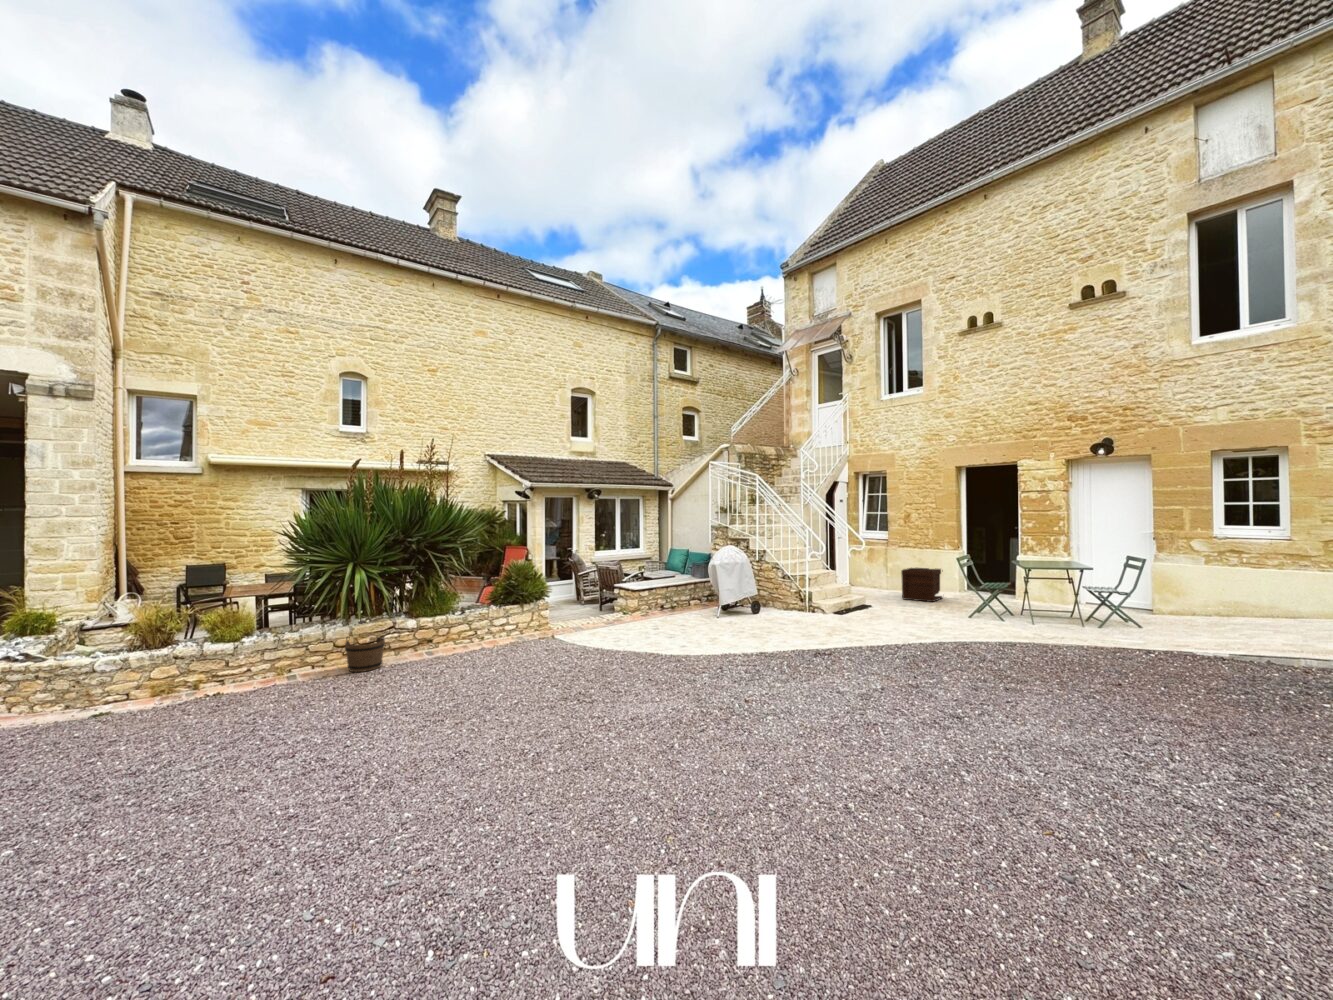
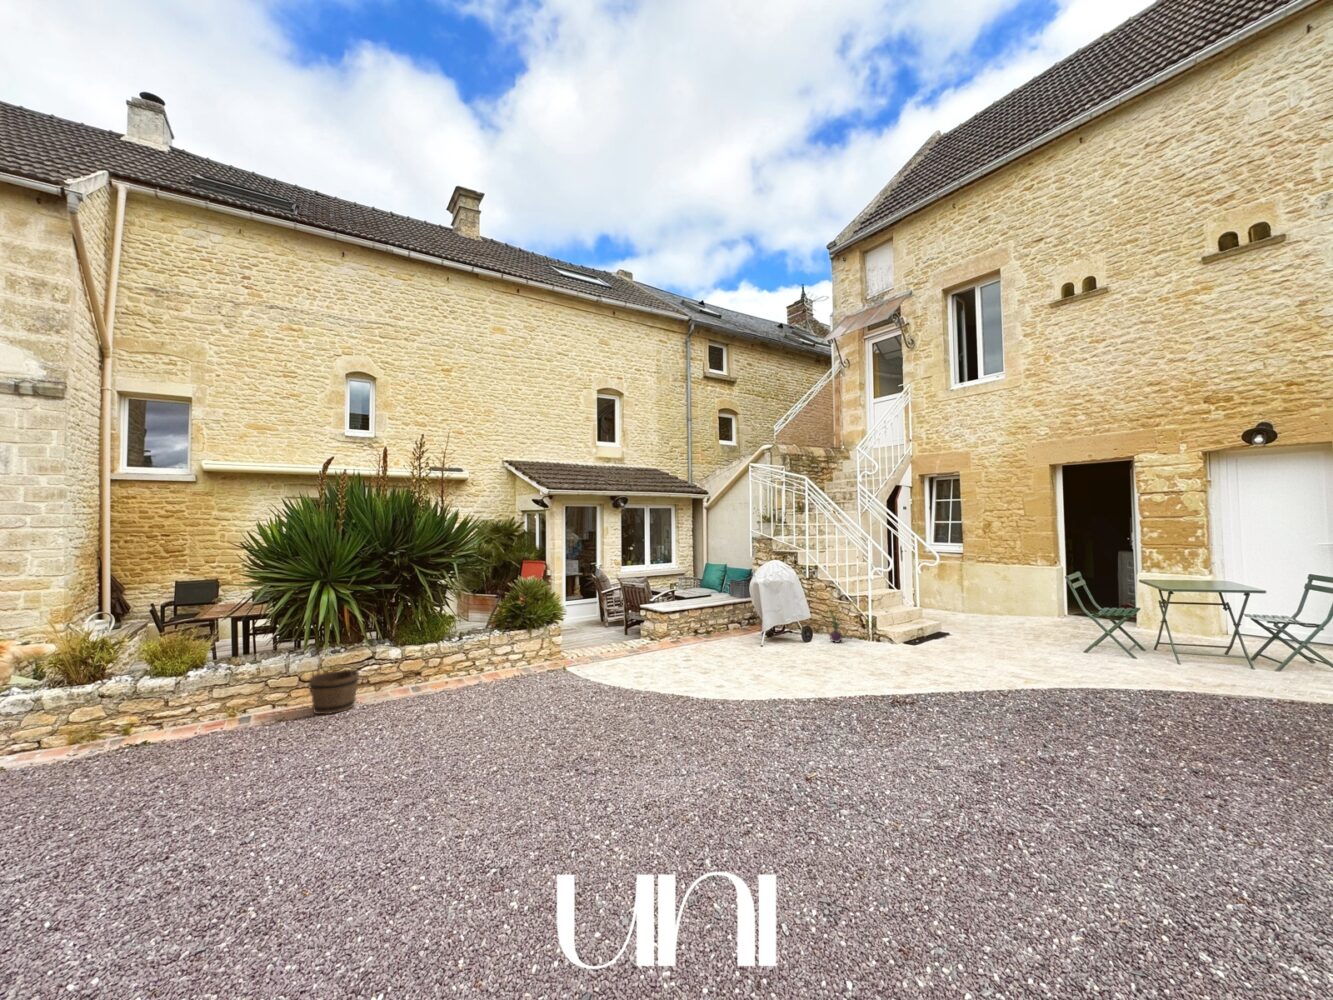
wooden crate: present [901,568,942,602] -> none [983,585,1036,628]
decorative plant: none [763,585,794,615] -> present [825,613,842,642]

